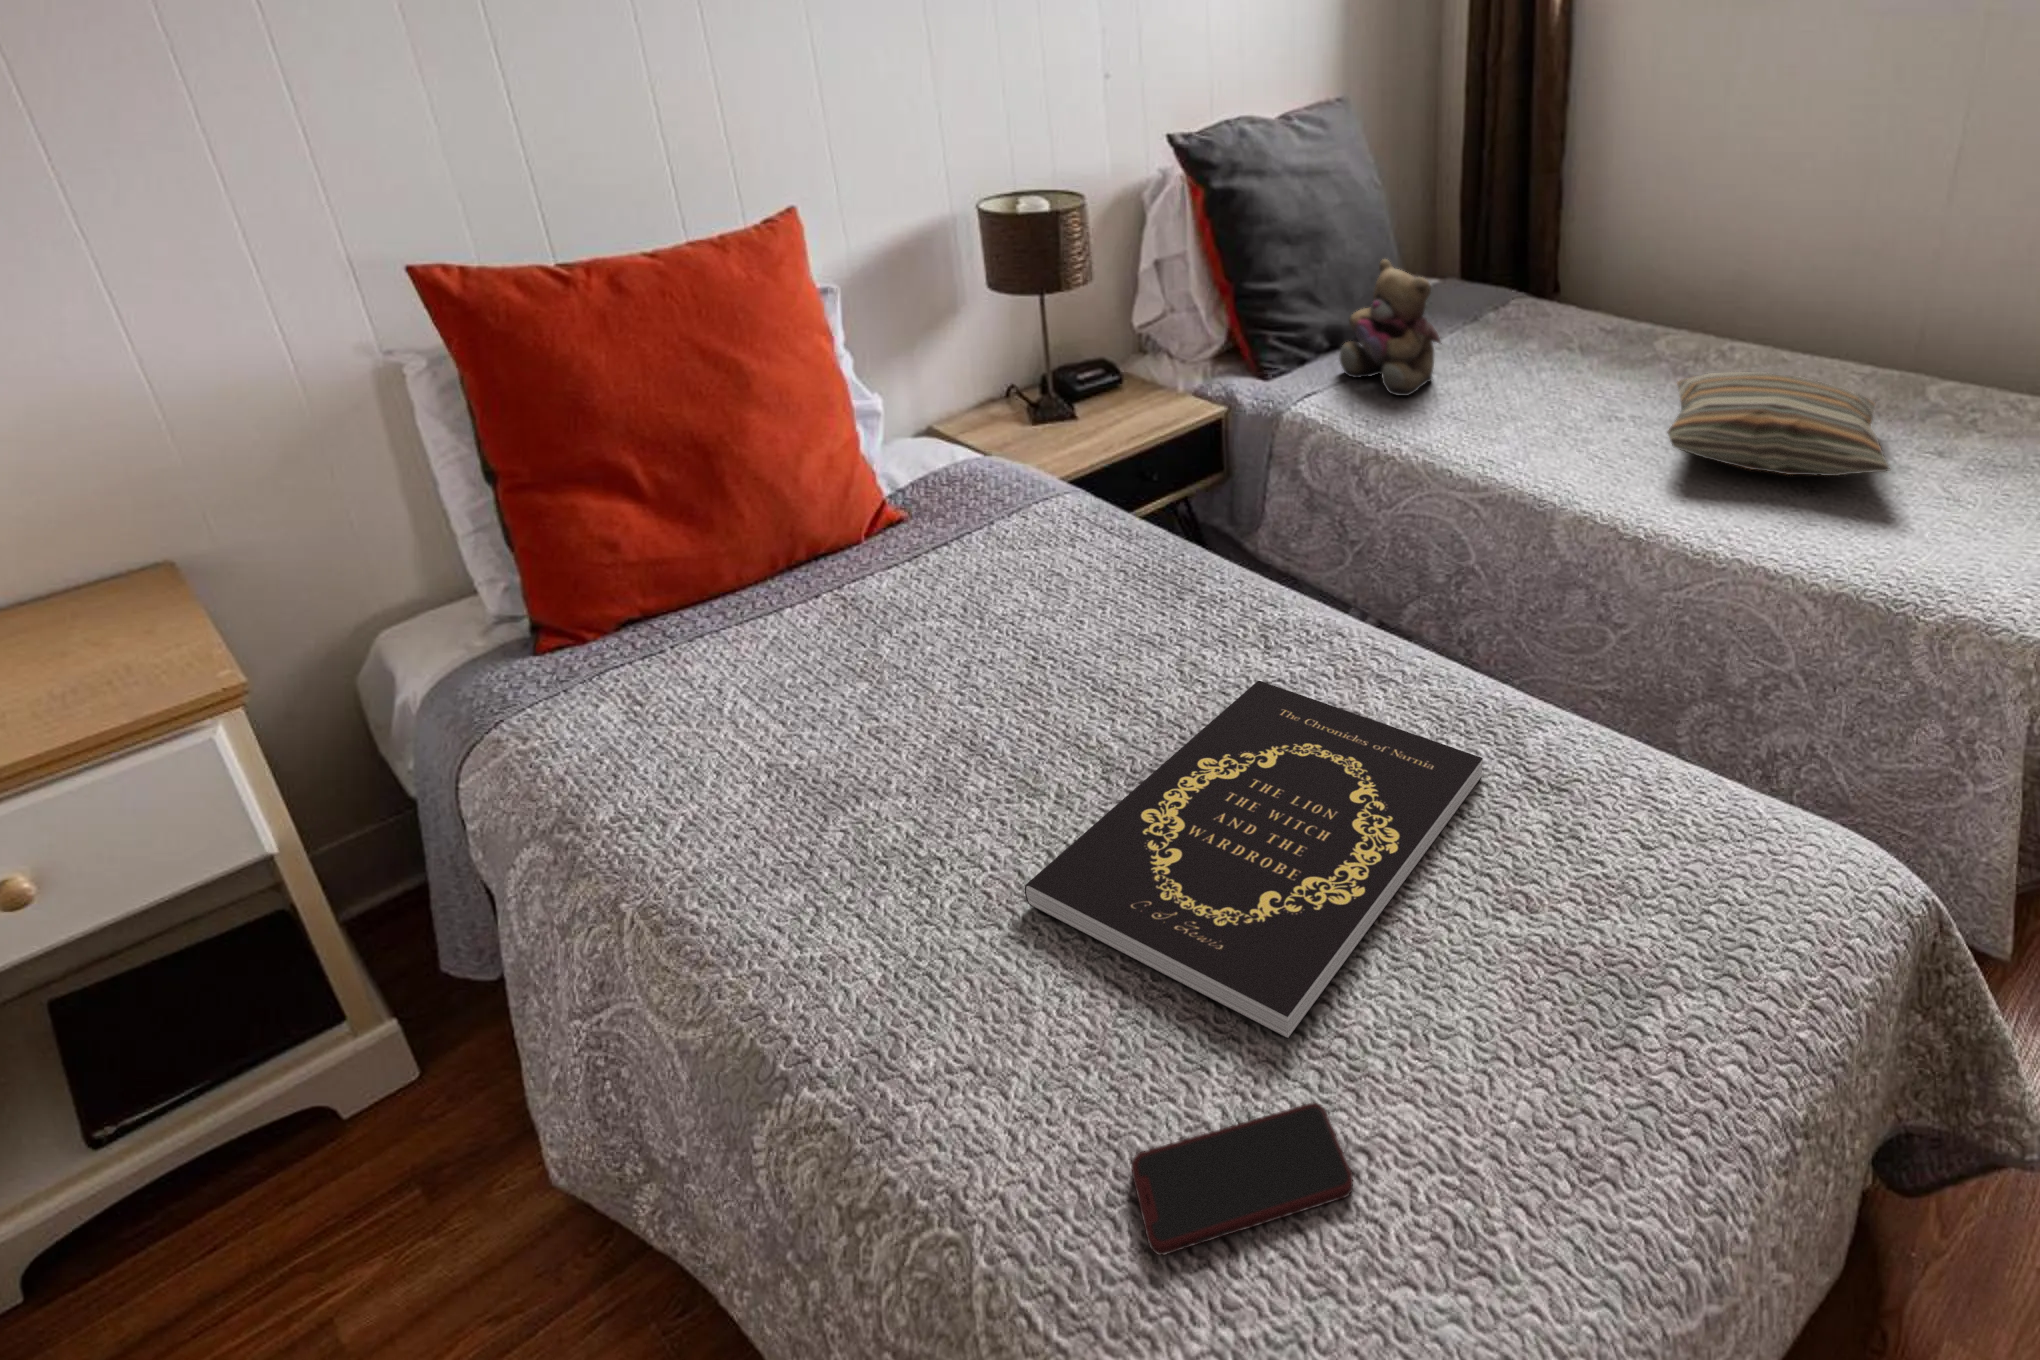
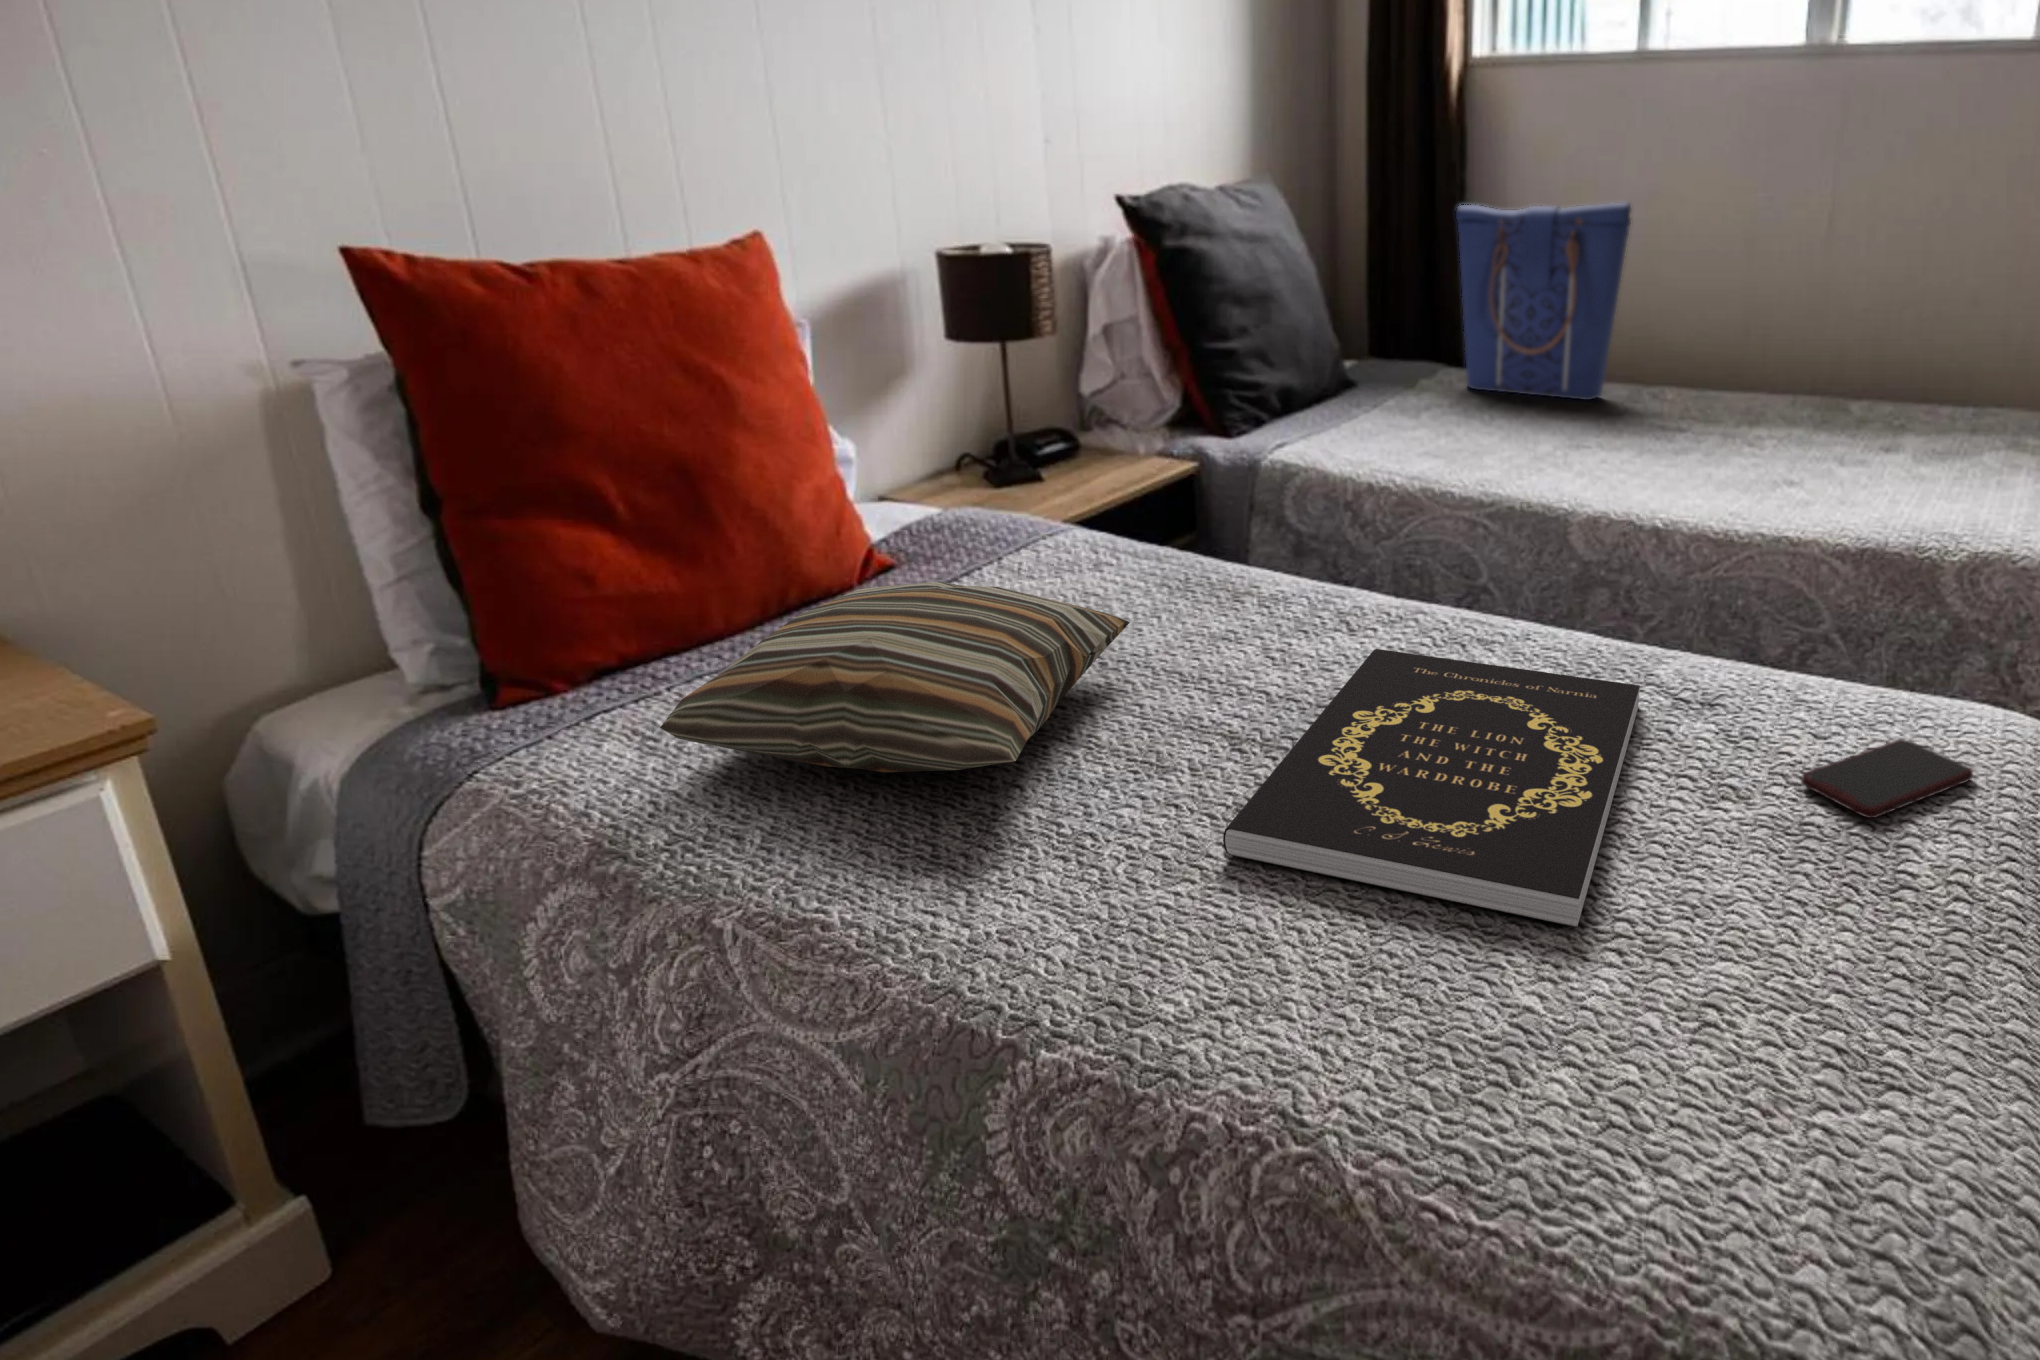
tote bag: none [1524,139,1703,350] -> present [1456,203,1631,400]
teddy bear: present [1340,259,1441,396] -> none [1303,310,1410,443]
pillow: present [1668,372,1890,476] -> present [660,582,1130,772]
smartphone: present [1131,1103,1353,1255] -> present [1802,739,1973,818]

